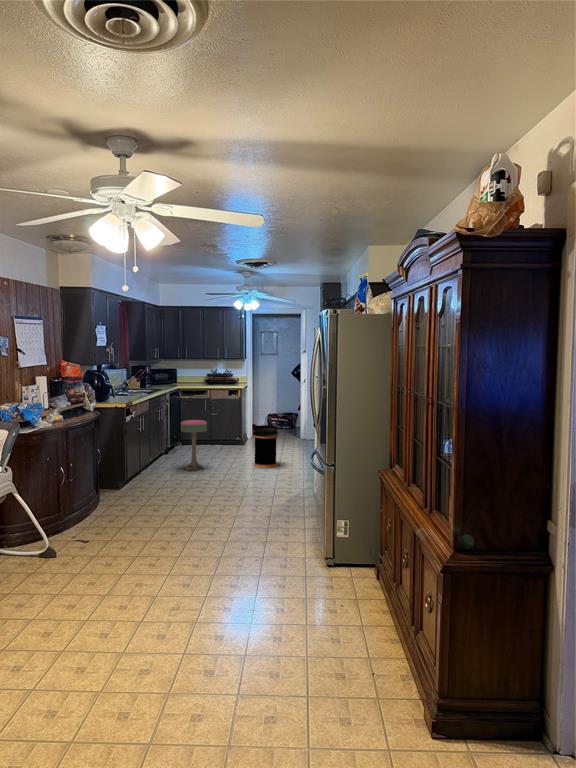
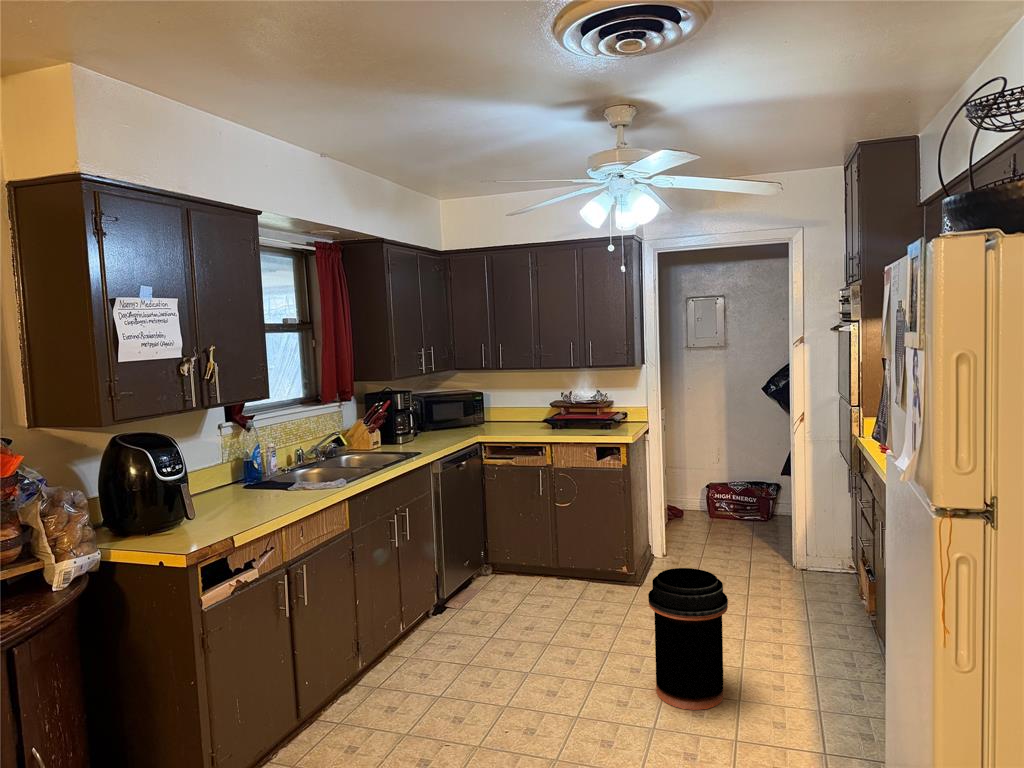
bar stool: present [181,420,207,470] -> none [436,548,510,702]

